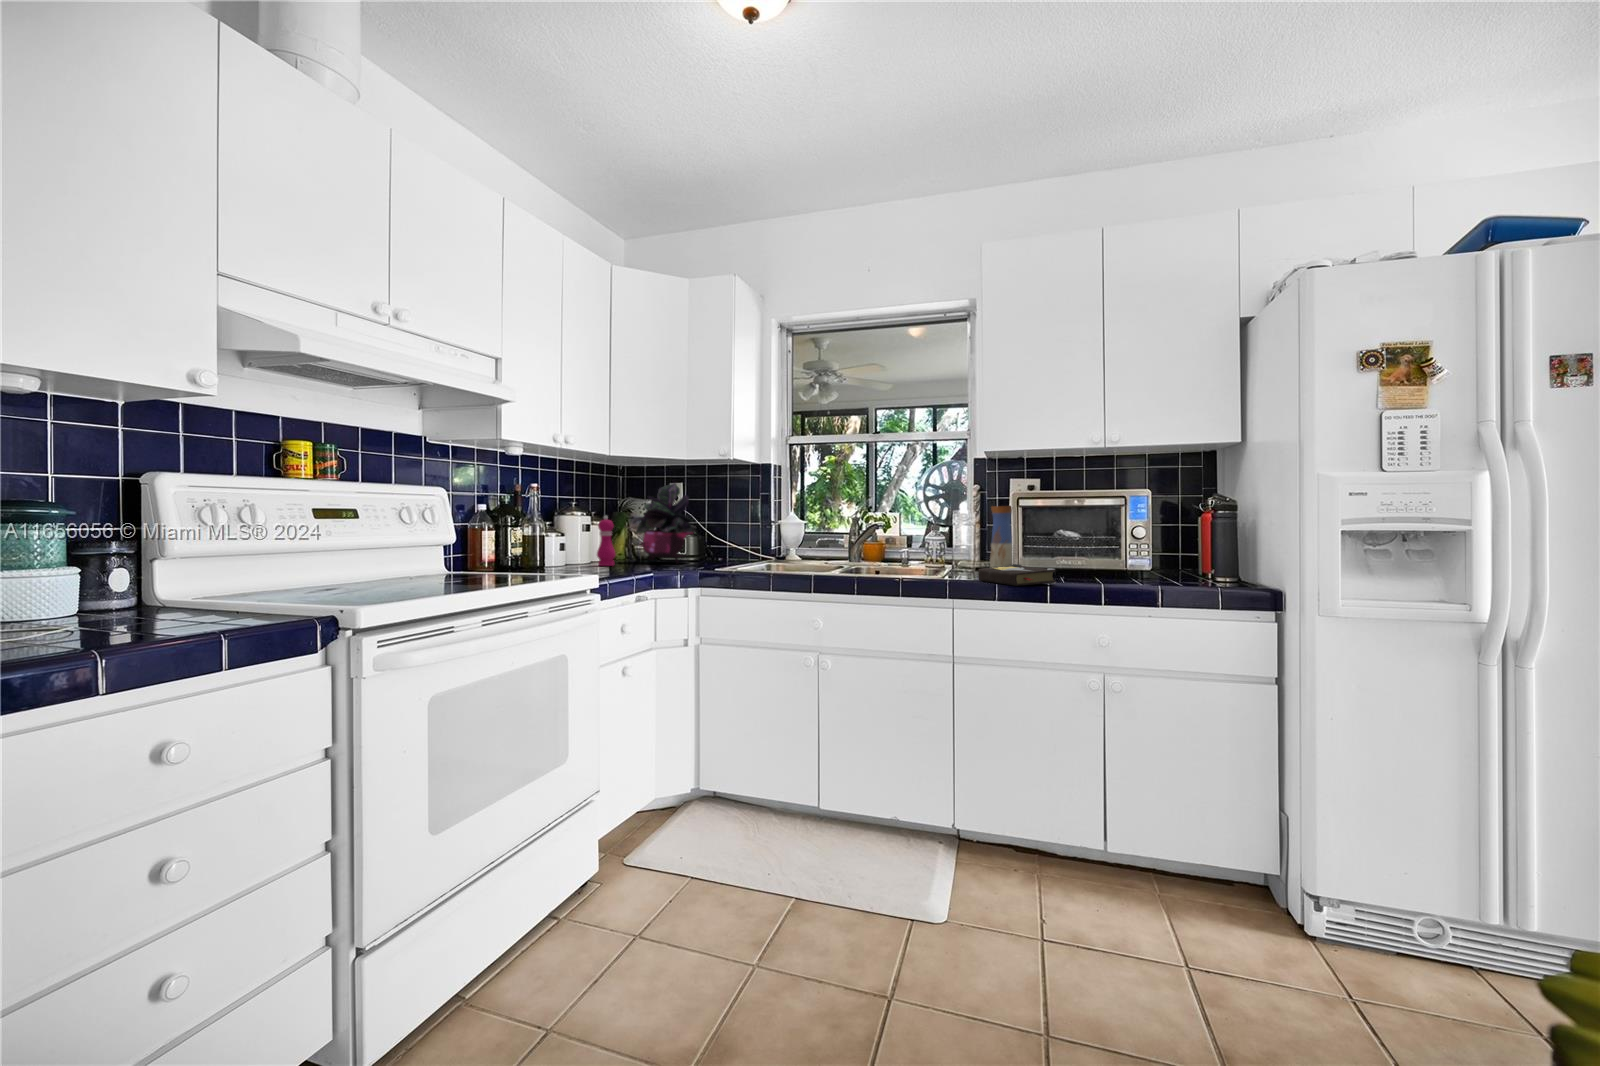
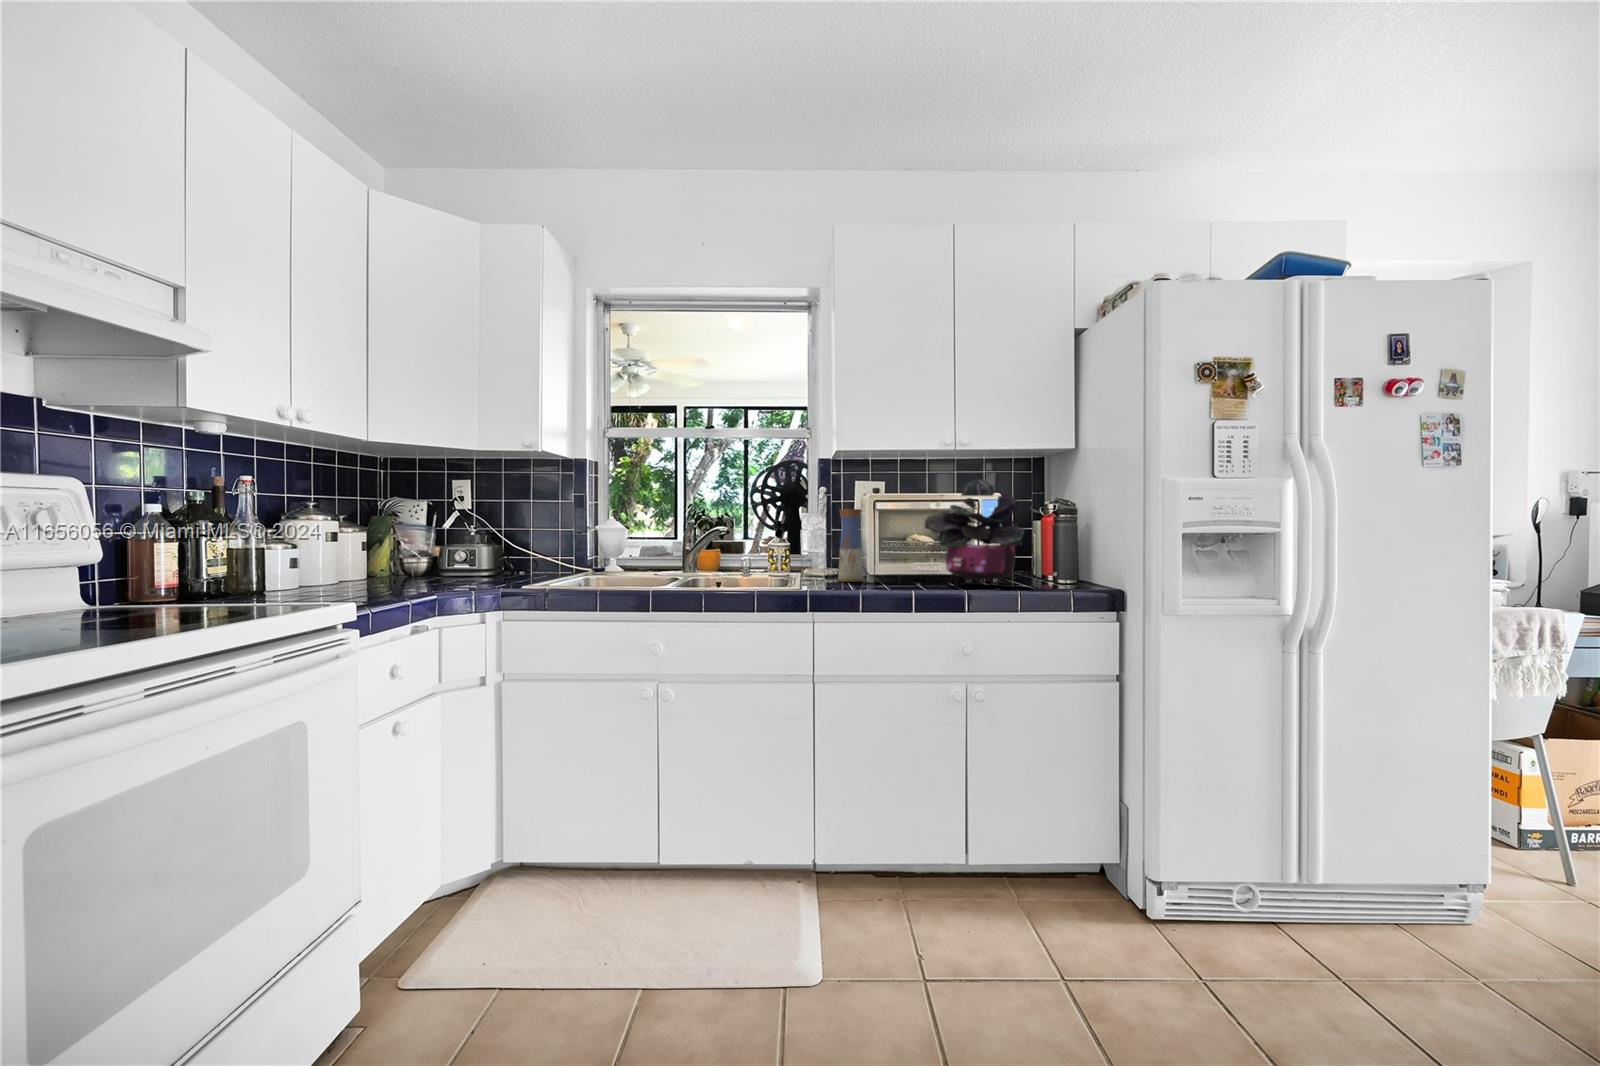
potted plant: present [633,483,695,563] -> present [925,479,1024,587]
pepper mill: present [597,516,615,566] -> none [361,519,387,584]
hardback book: present [979,564,1056,586] -> none [839,571,920,594]

